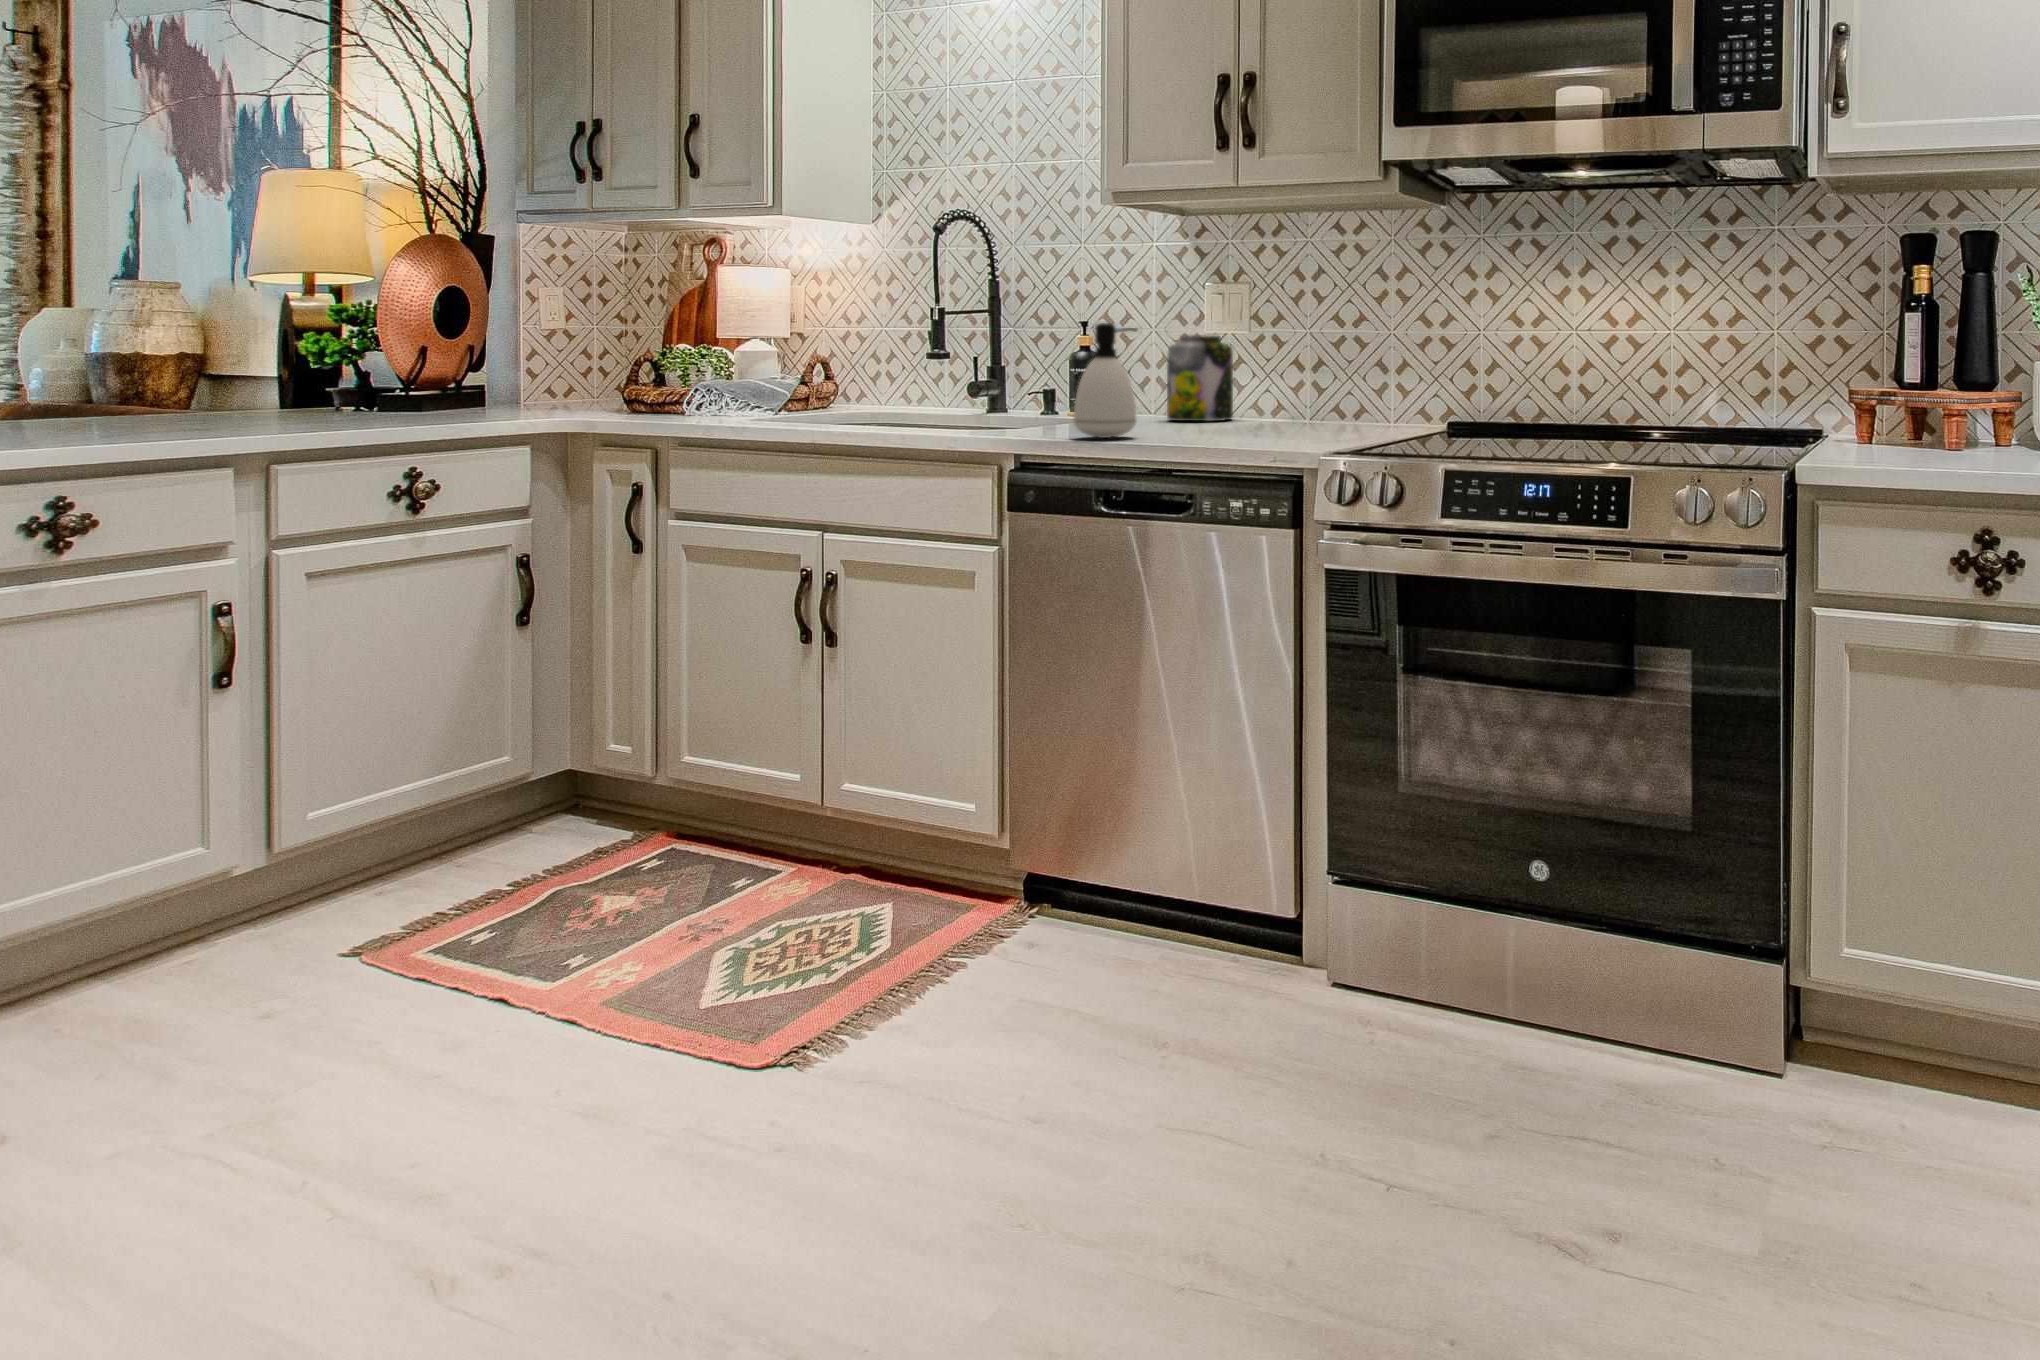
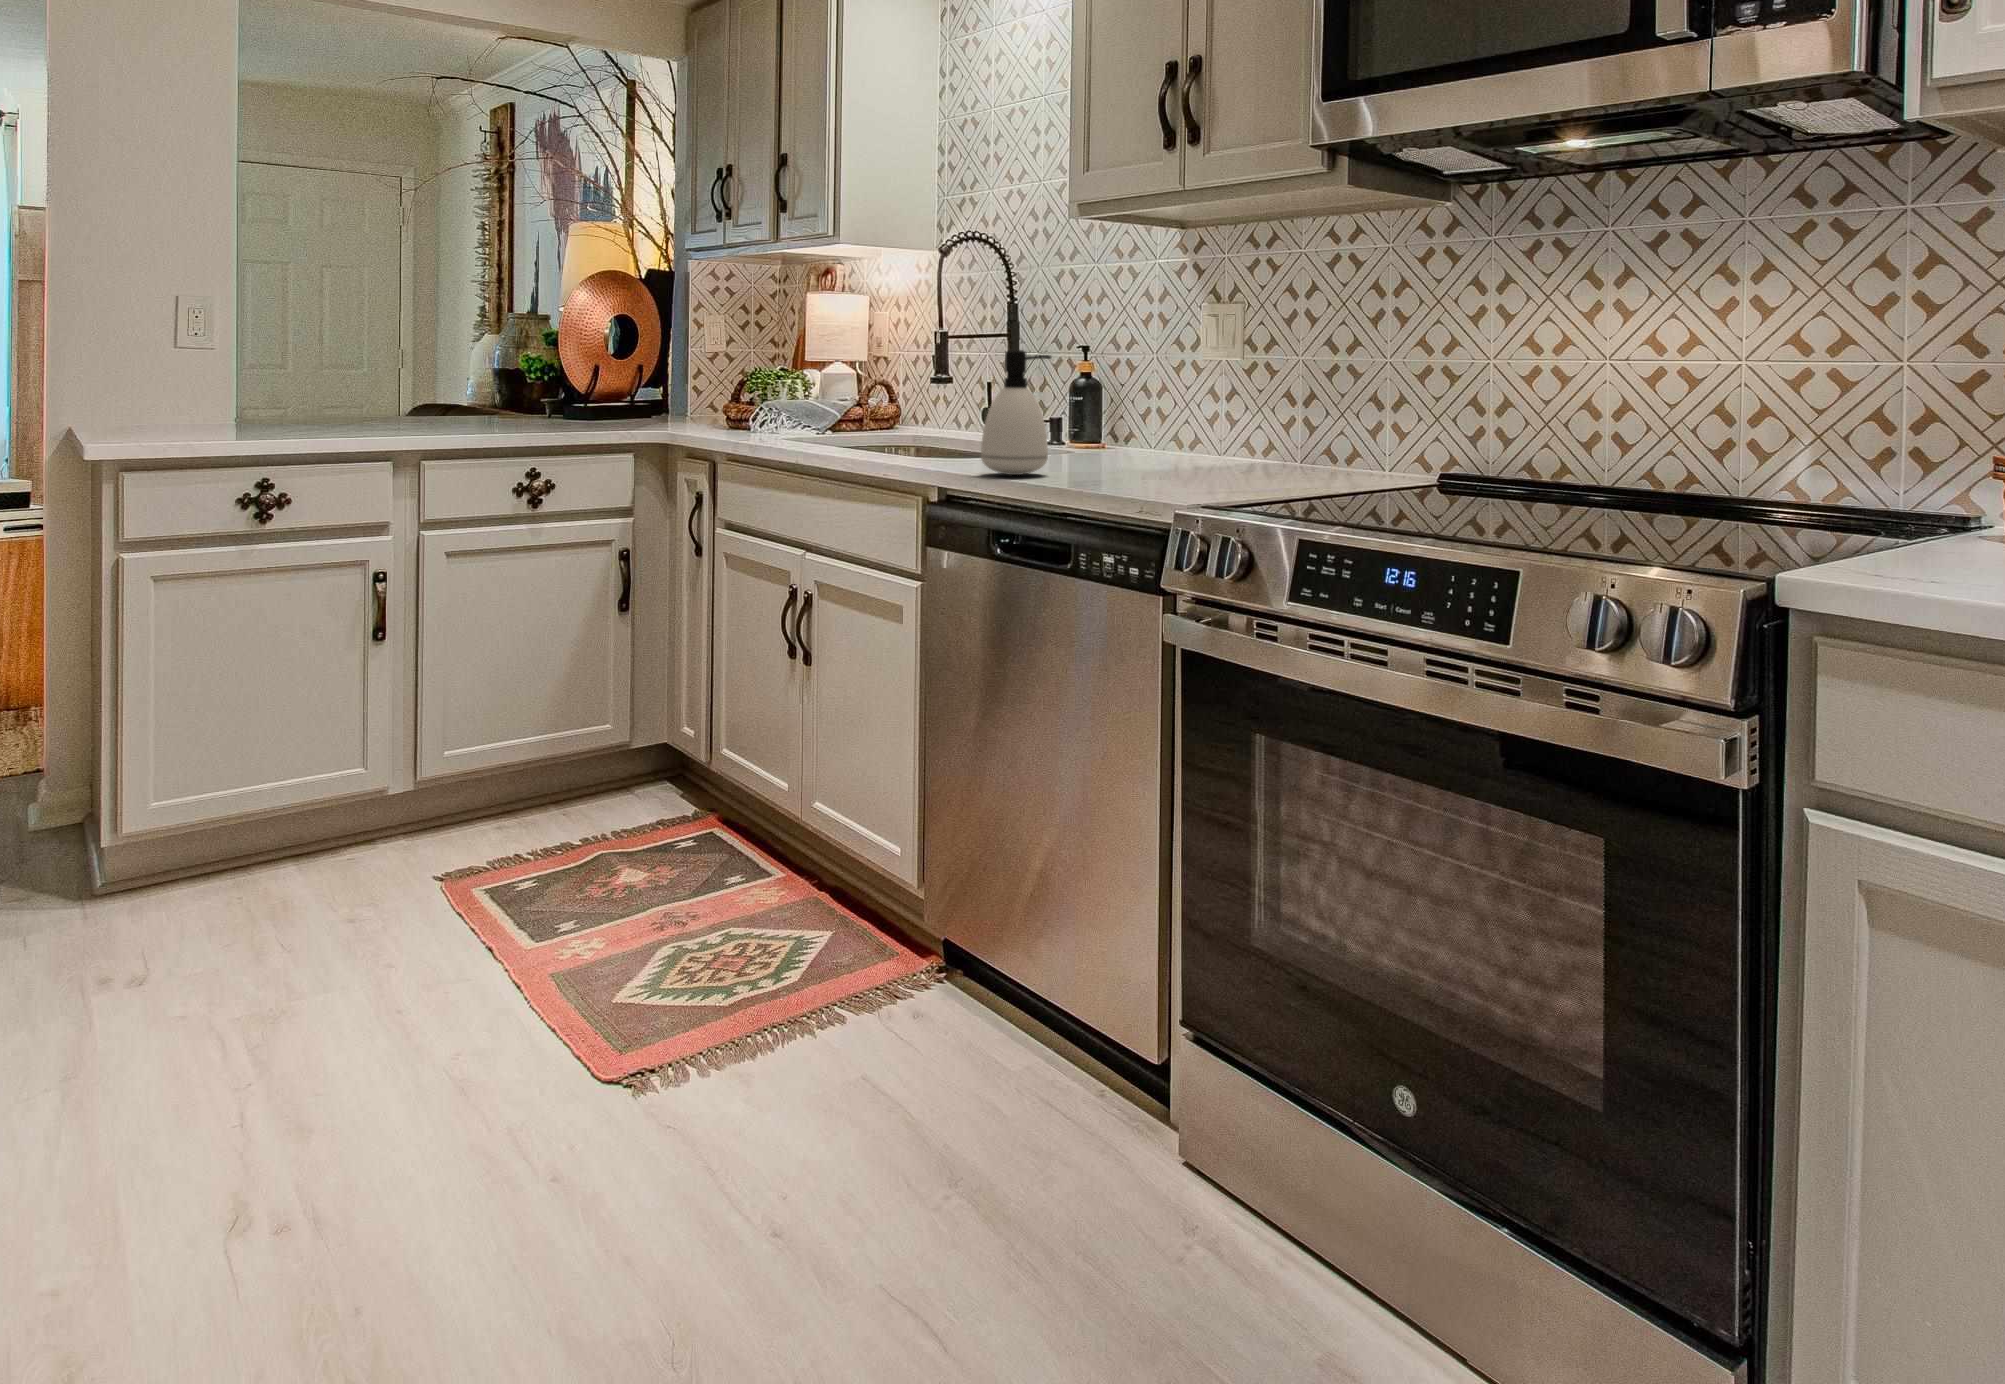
jar: present [1167,335,1233,421] -> none [1148,363,1223,459]

